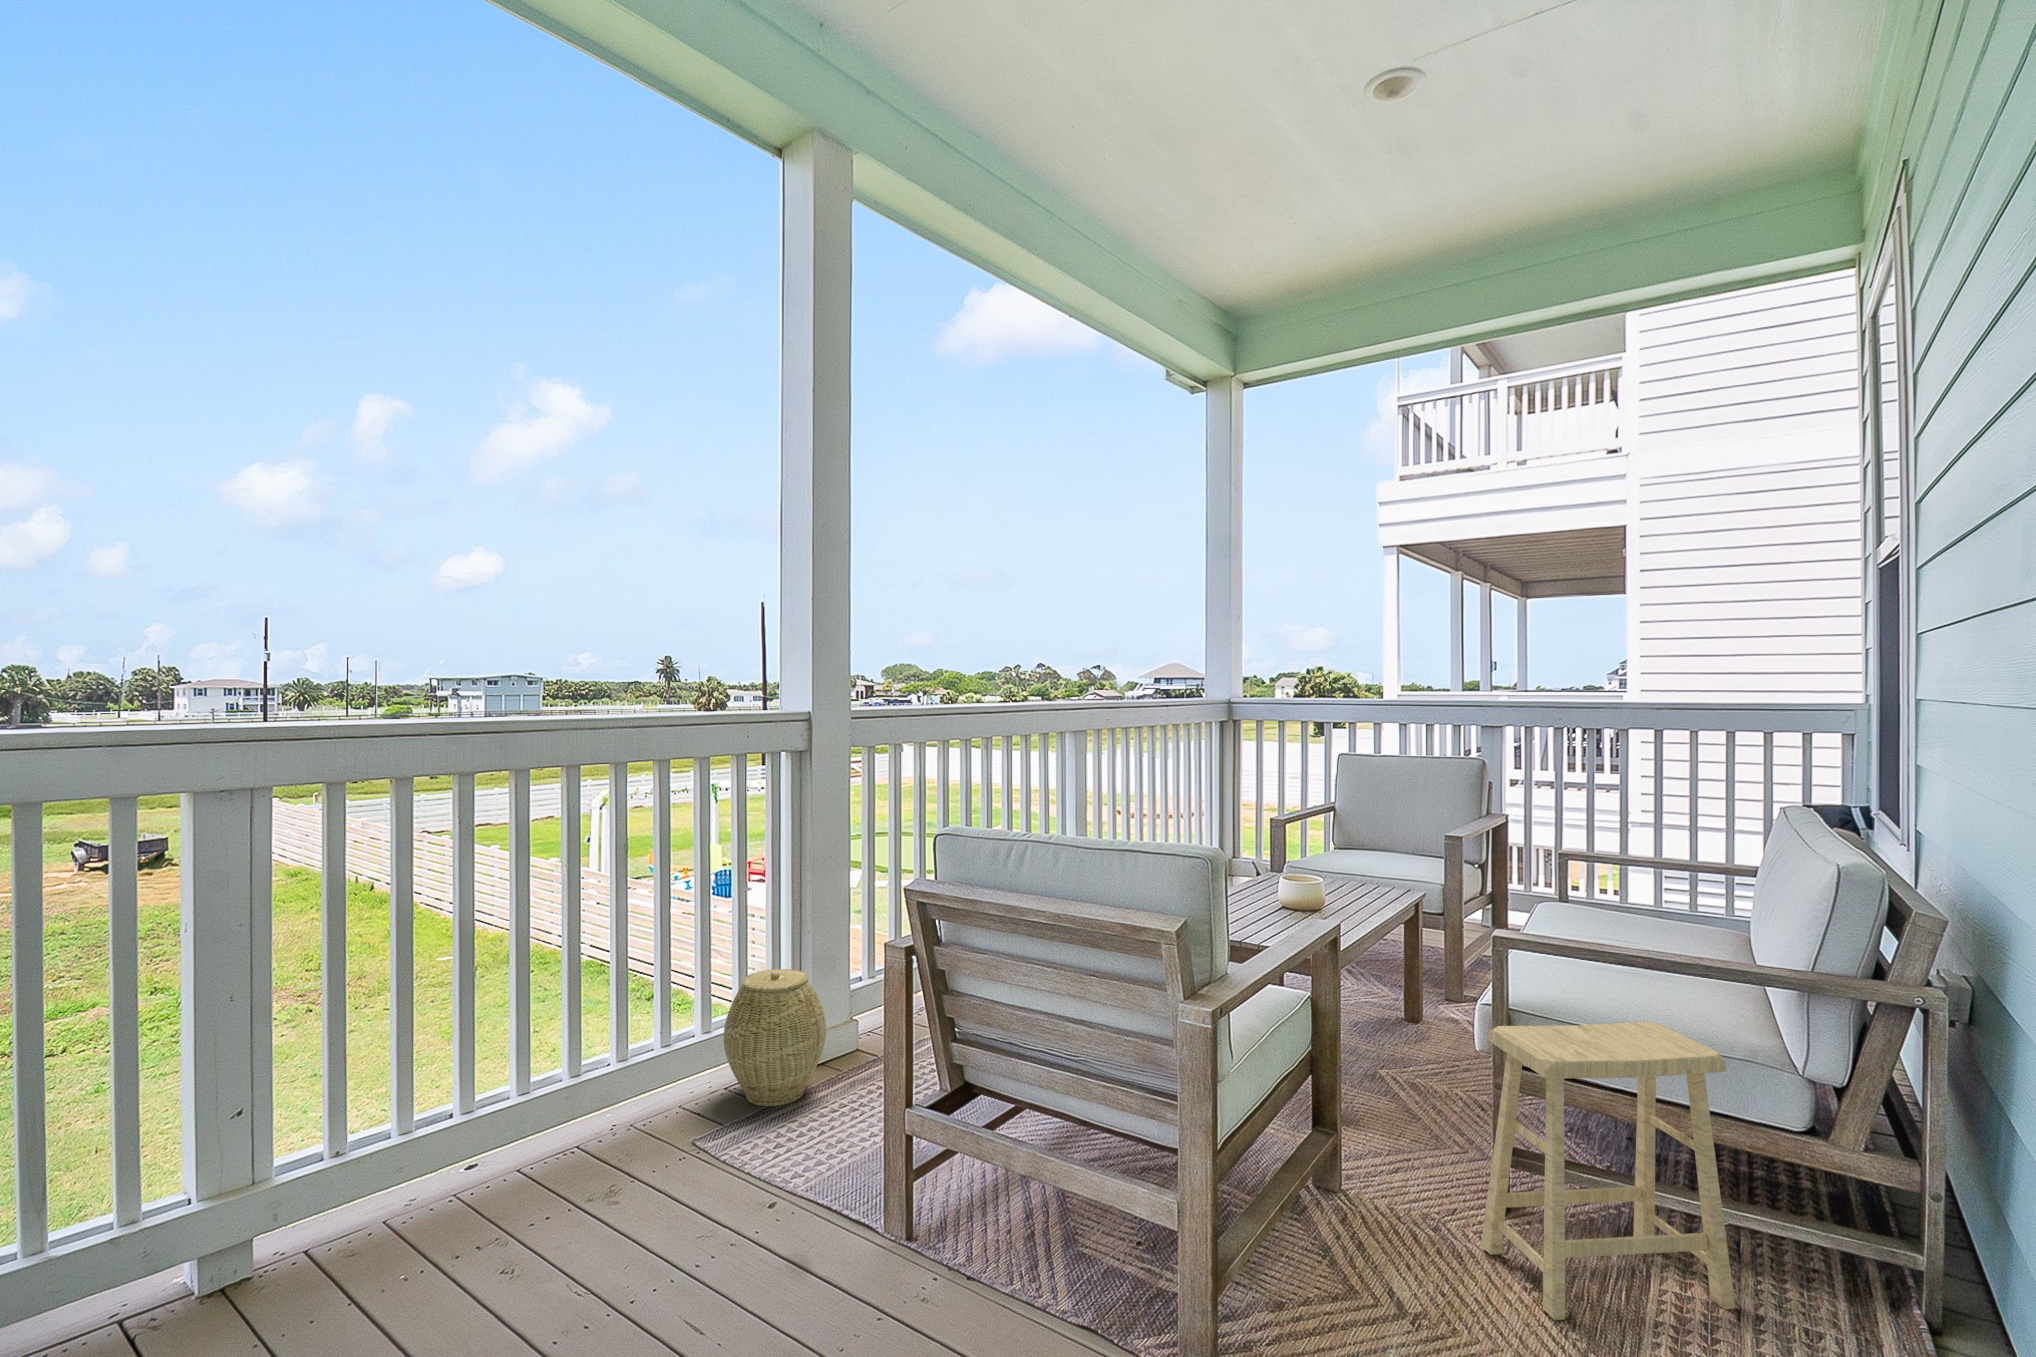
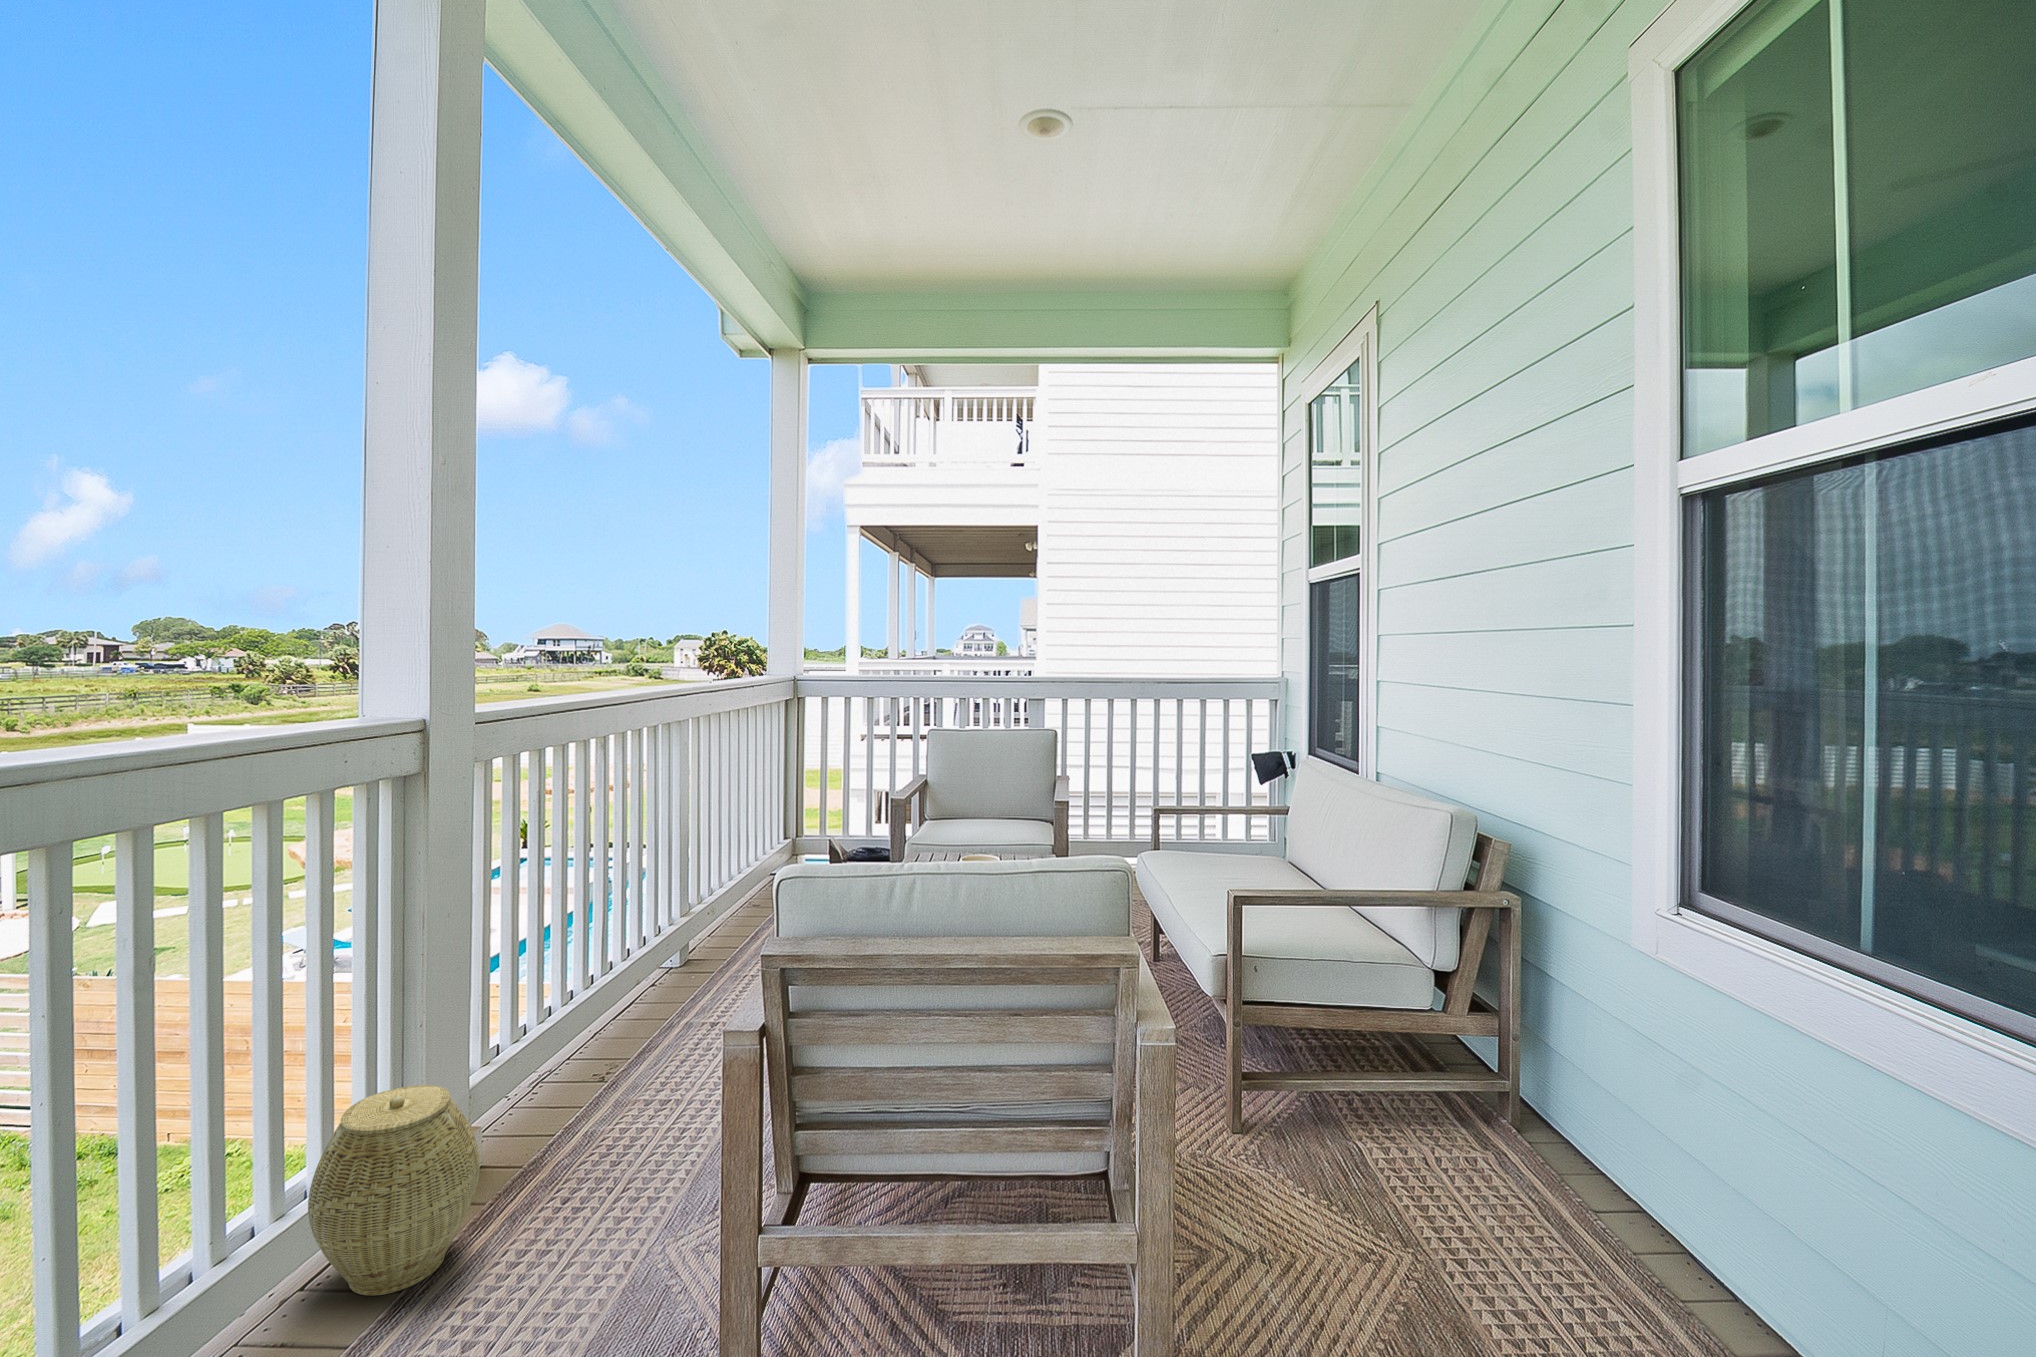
footstool: present [1481,1021,1735,1320] -> none [1250,952,1417,1216]

